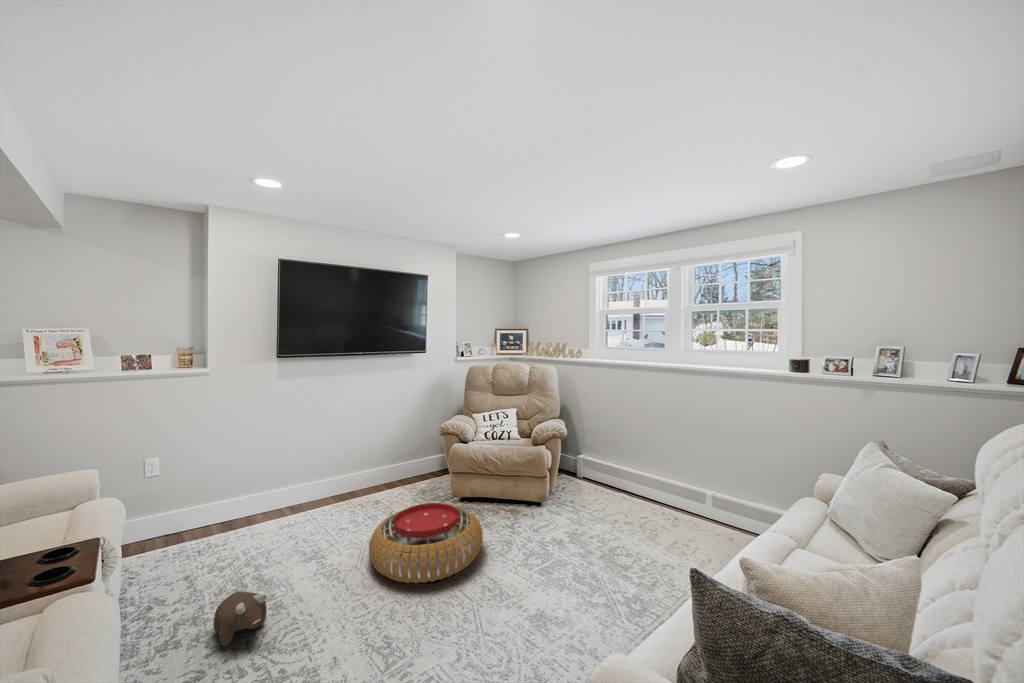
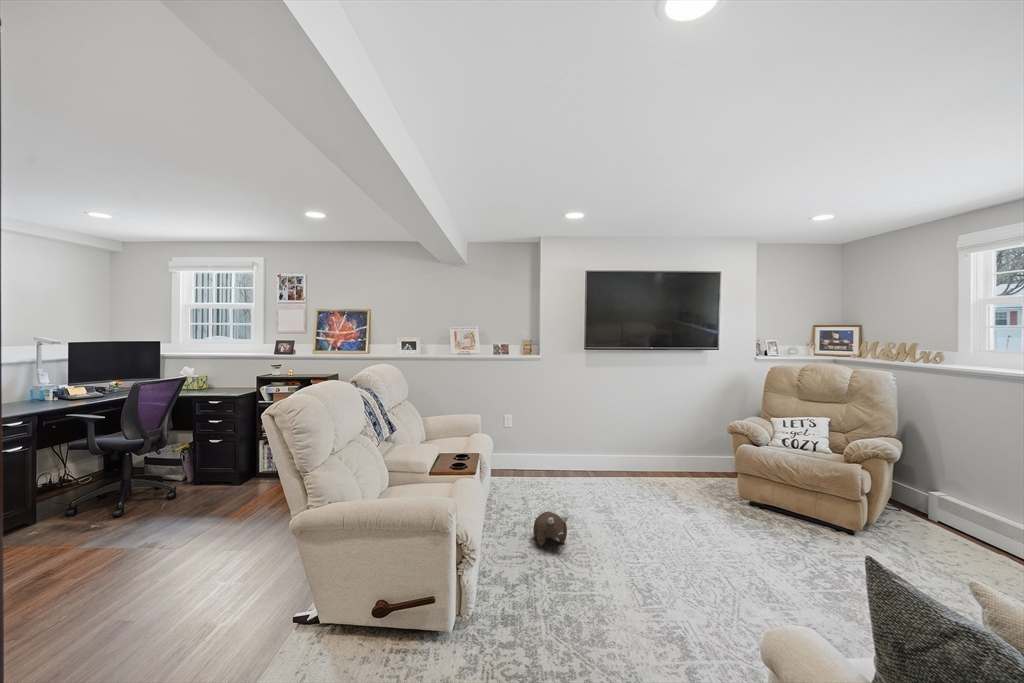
pouf: present [369,503,483,583] -> none [647,491,764,558]

